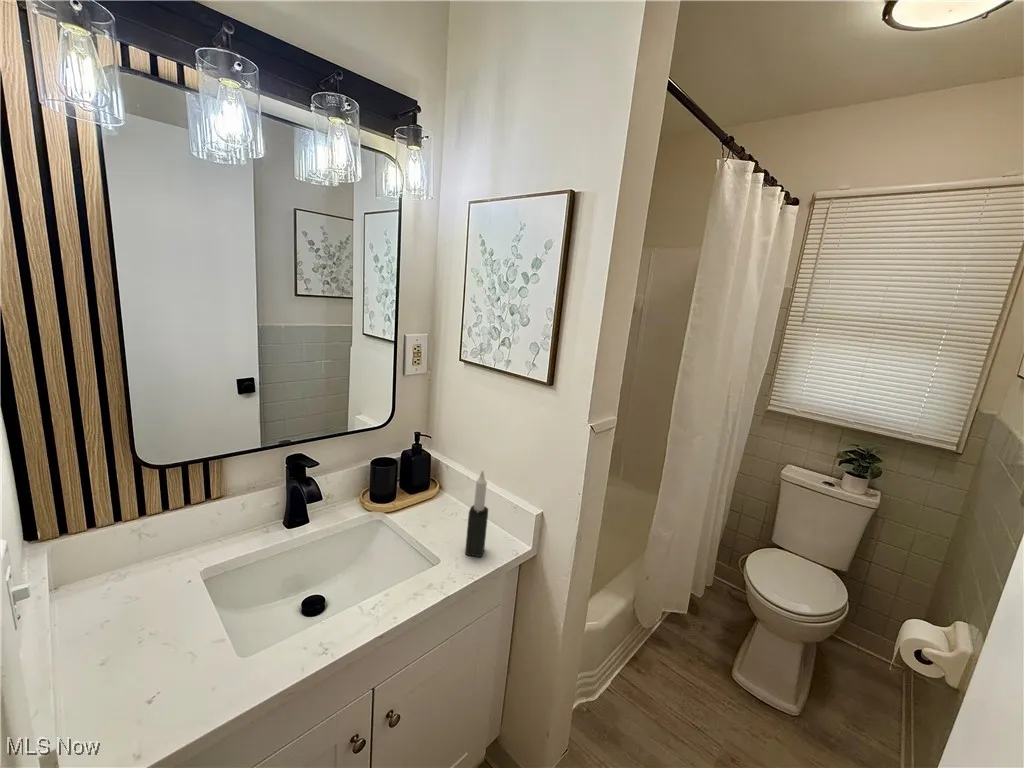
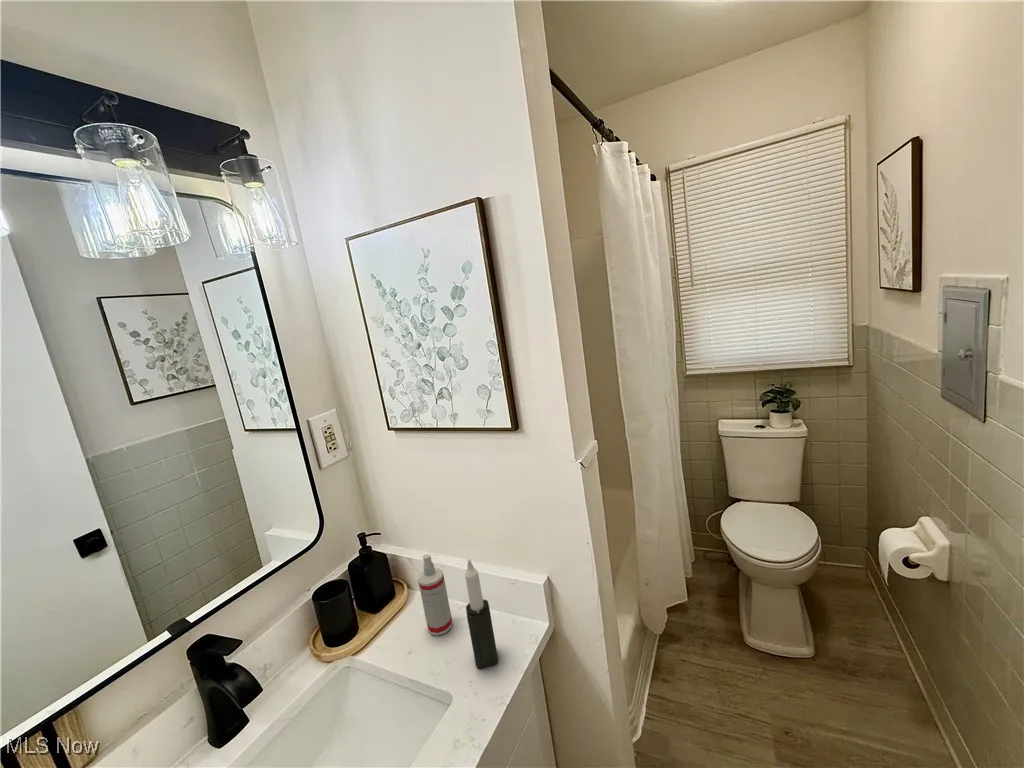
spray bottle: none [442,462,465,526] -> present [418,554,452,636]

